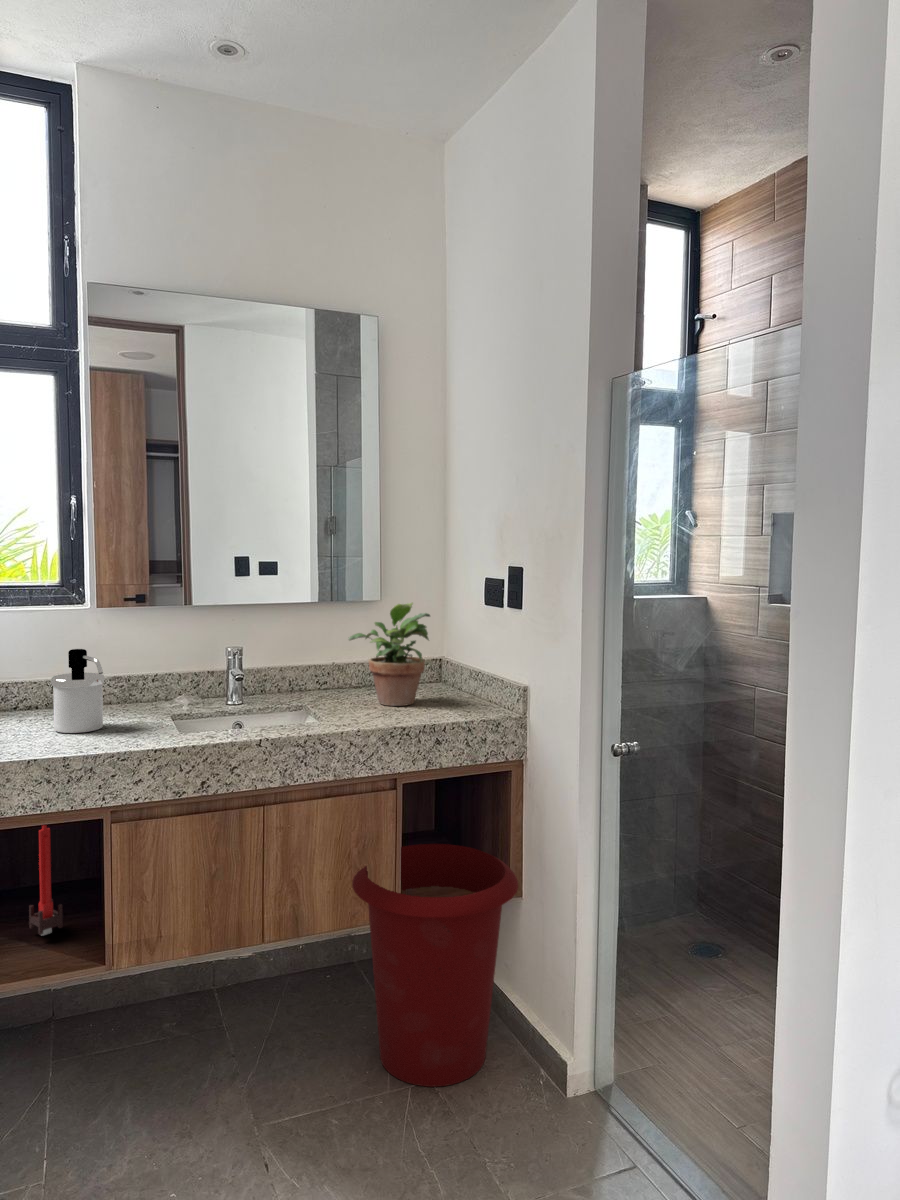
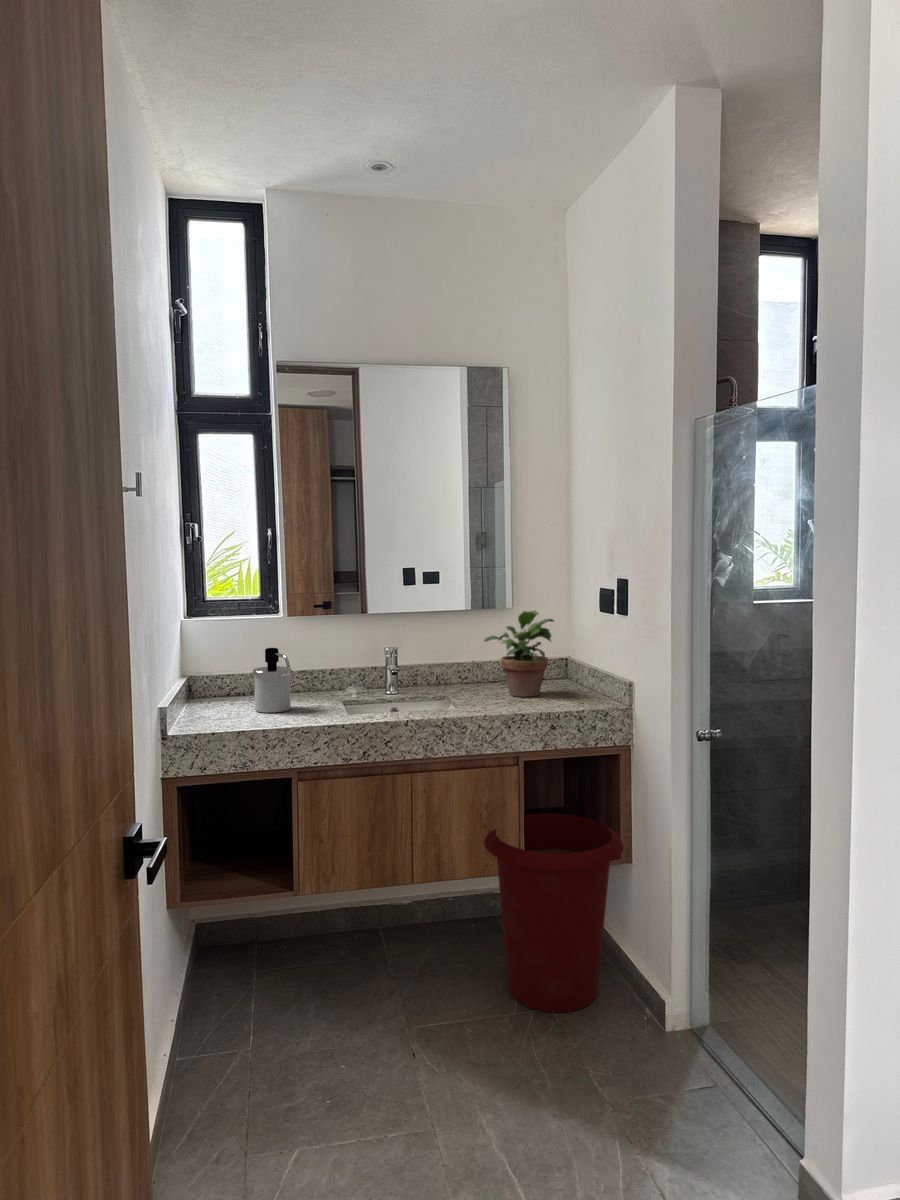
candle: present [29,825,63,936] -> none [238,781,262,868]

